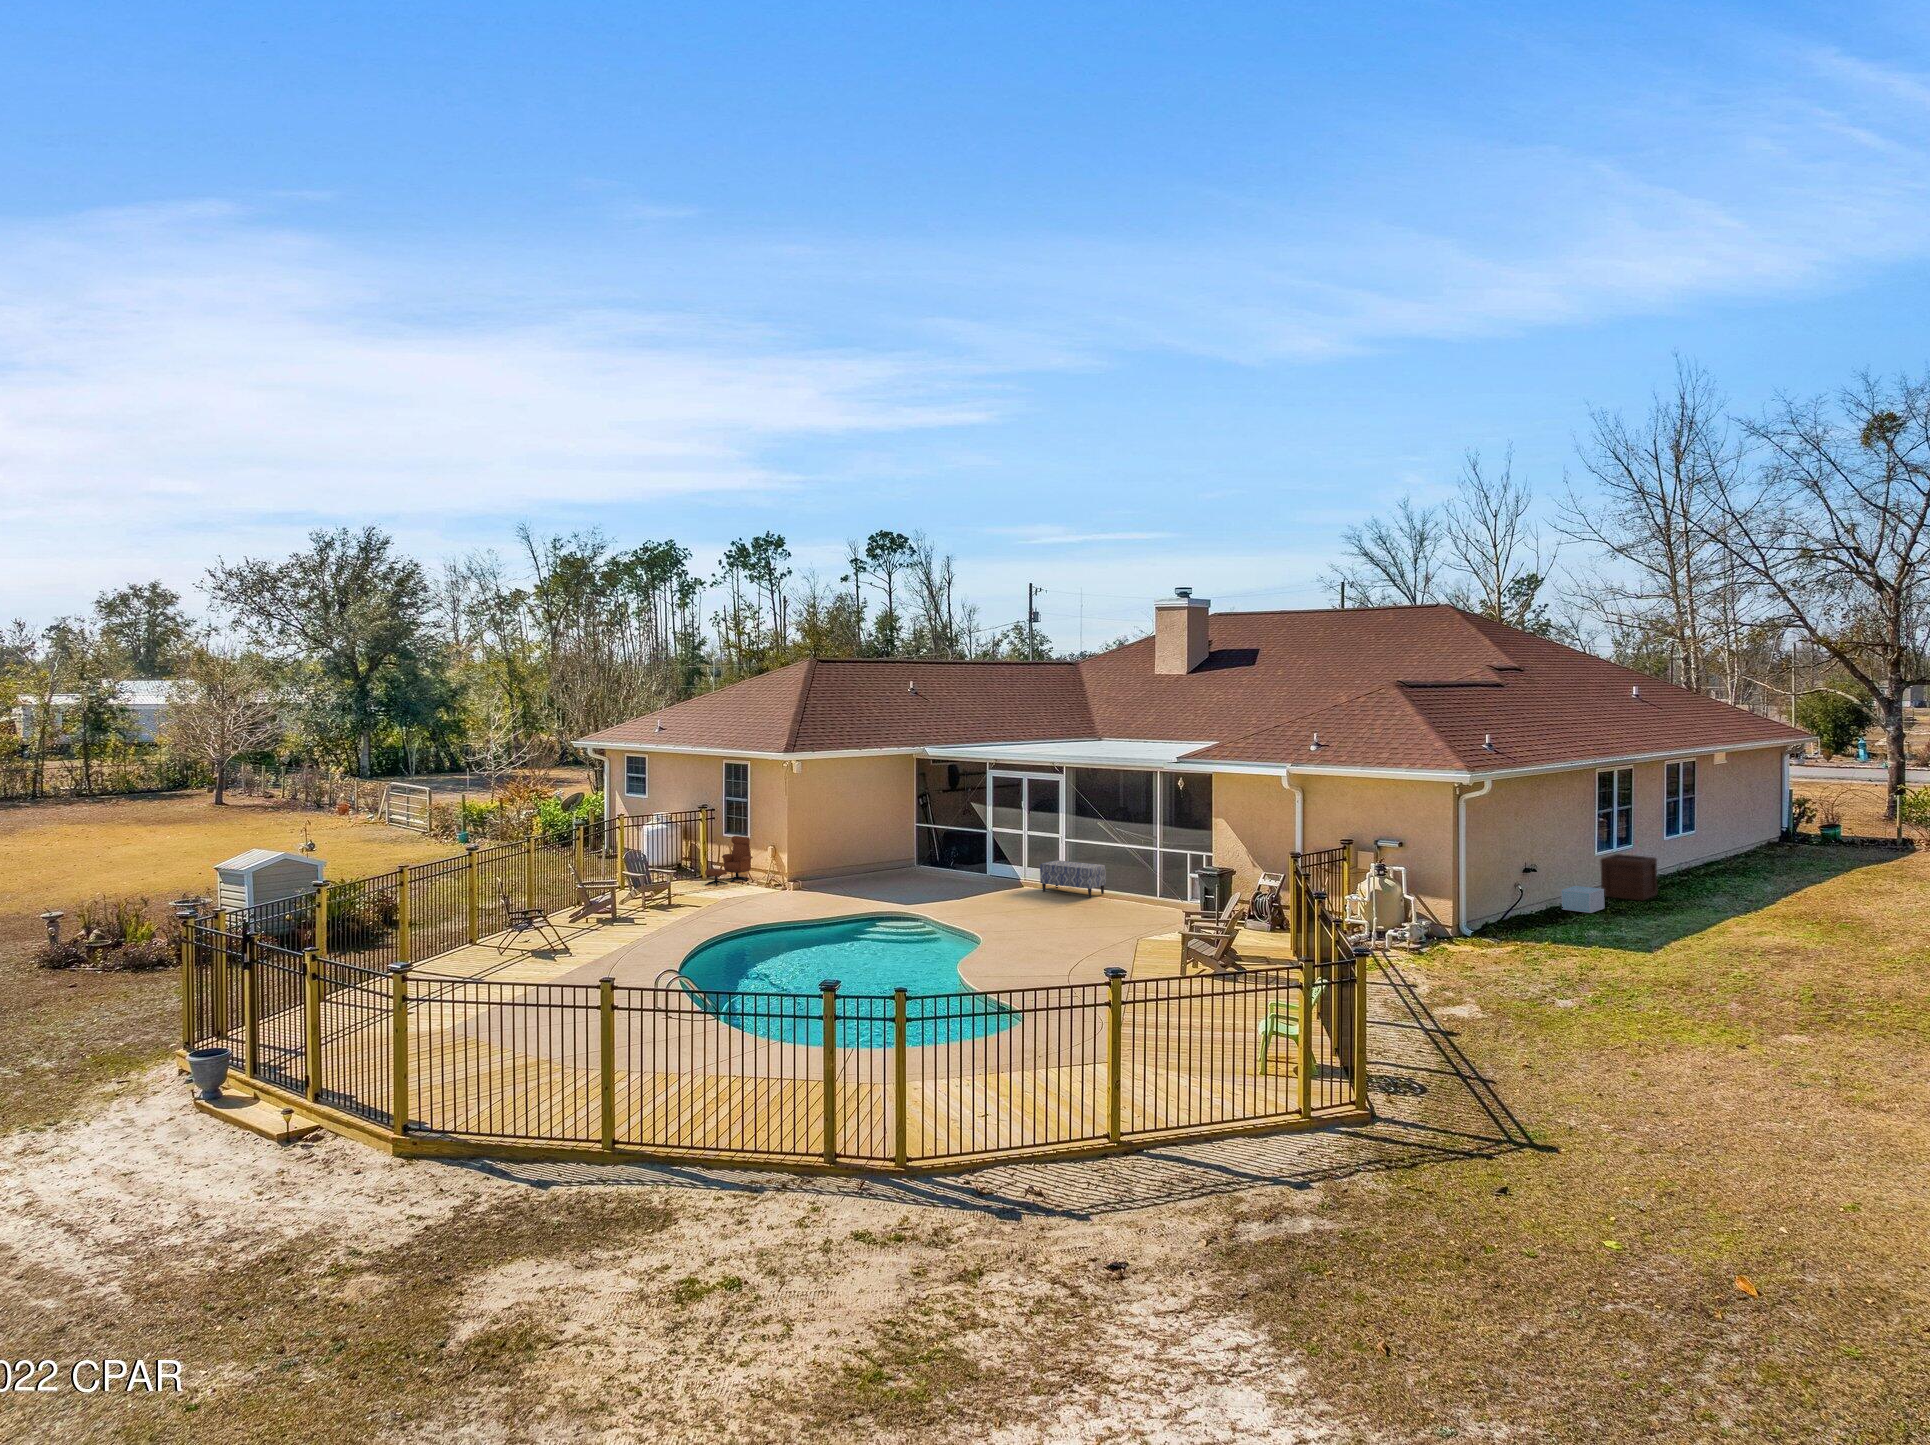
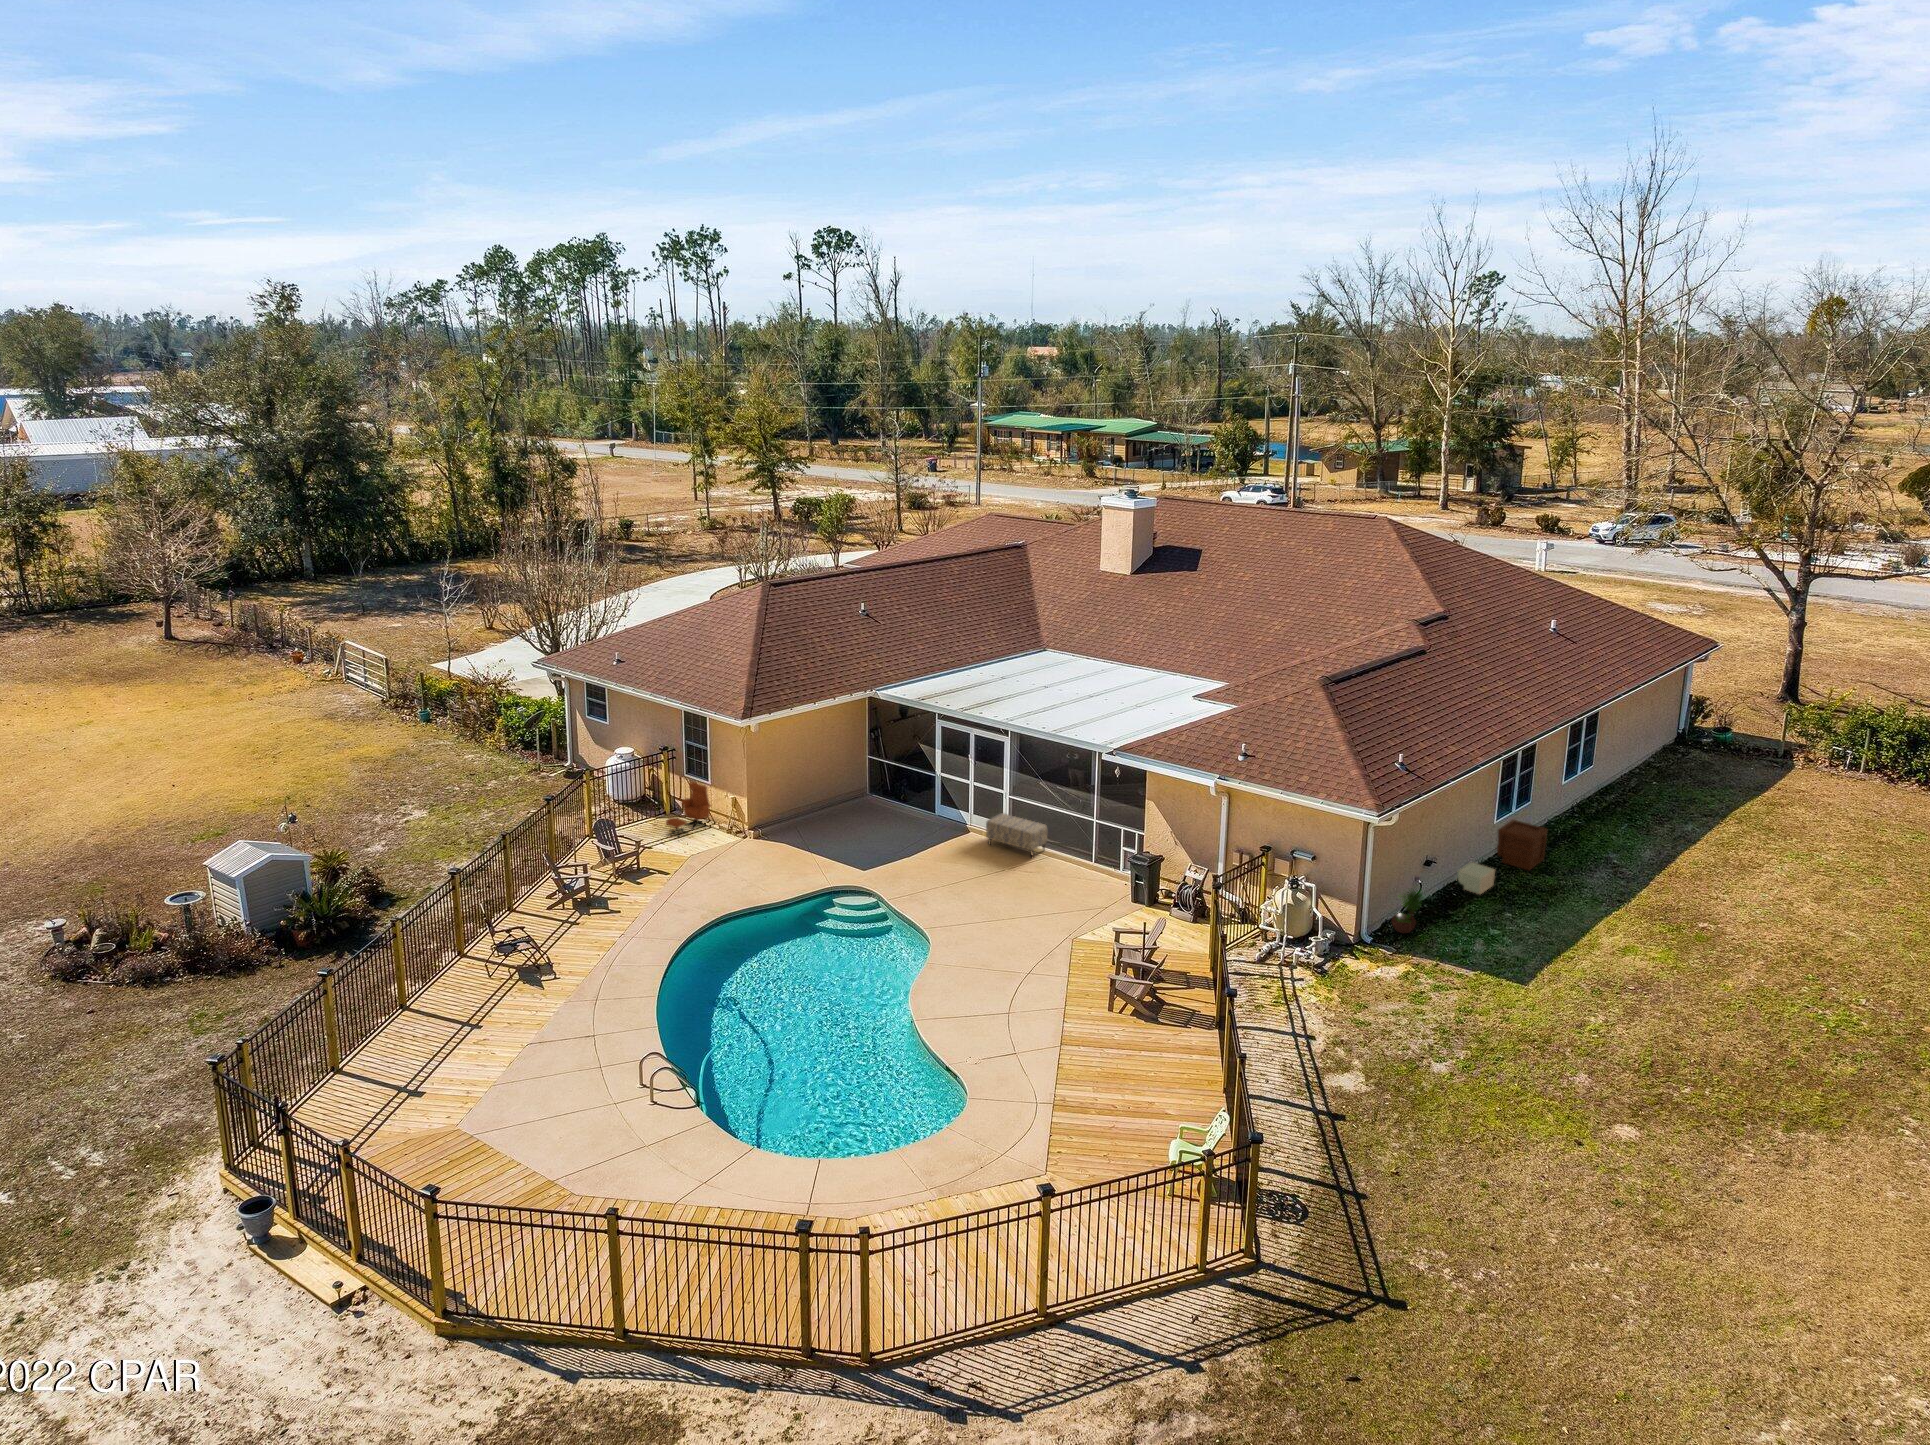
potted tree: none [1494,876,1530,933] -> present [1392,890,1422,933]

